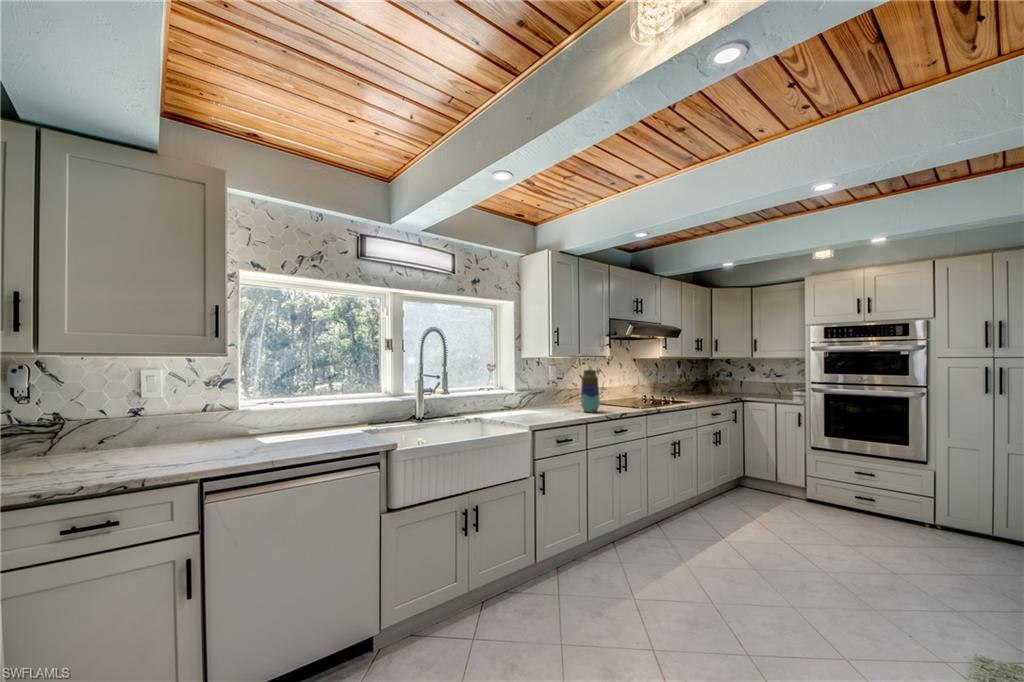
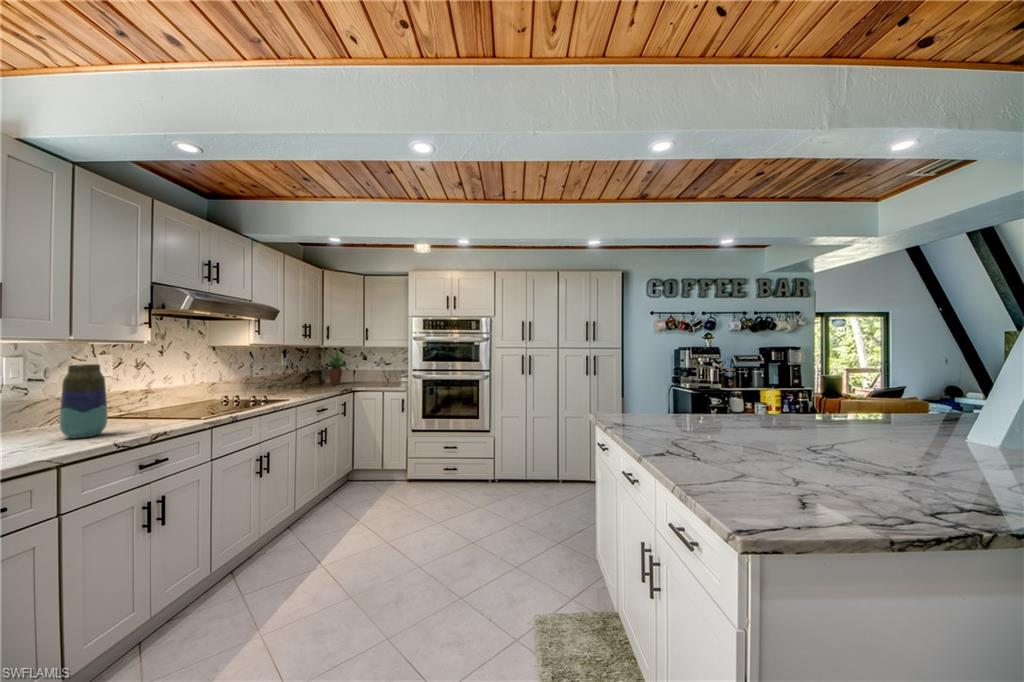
potted plant: none [711,359,742,394] -> present [329,351,345,385]

